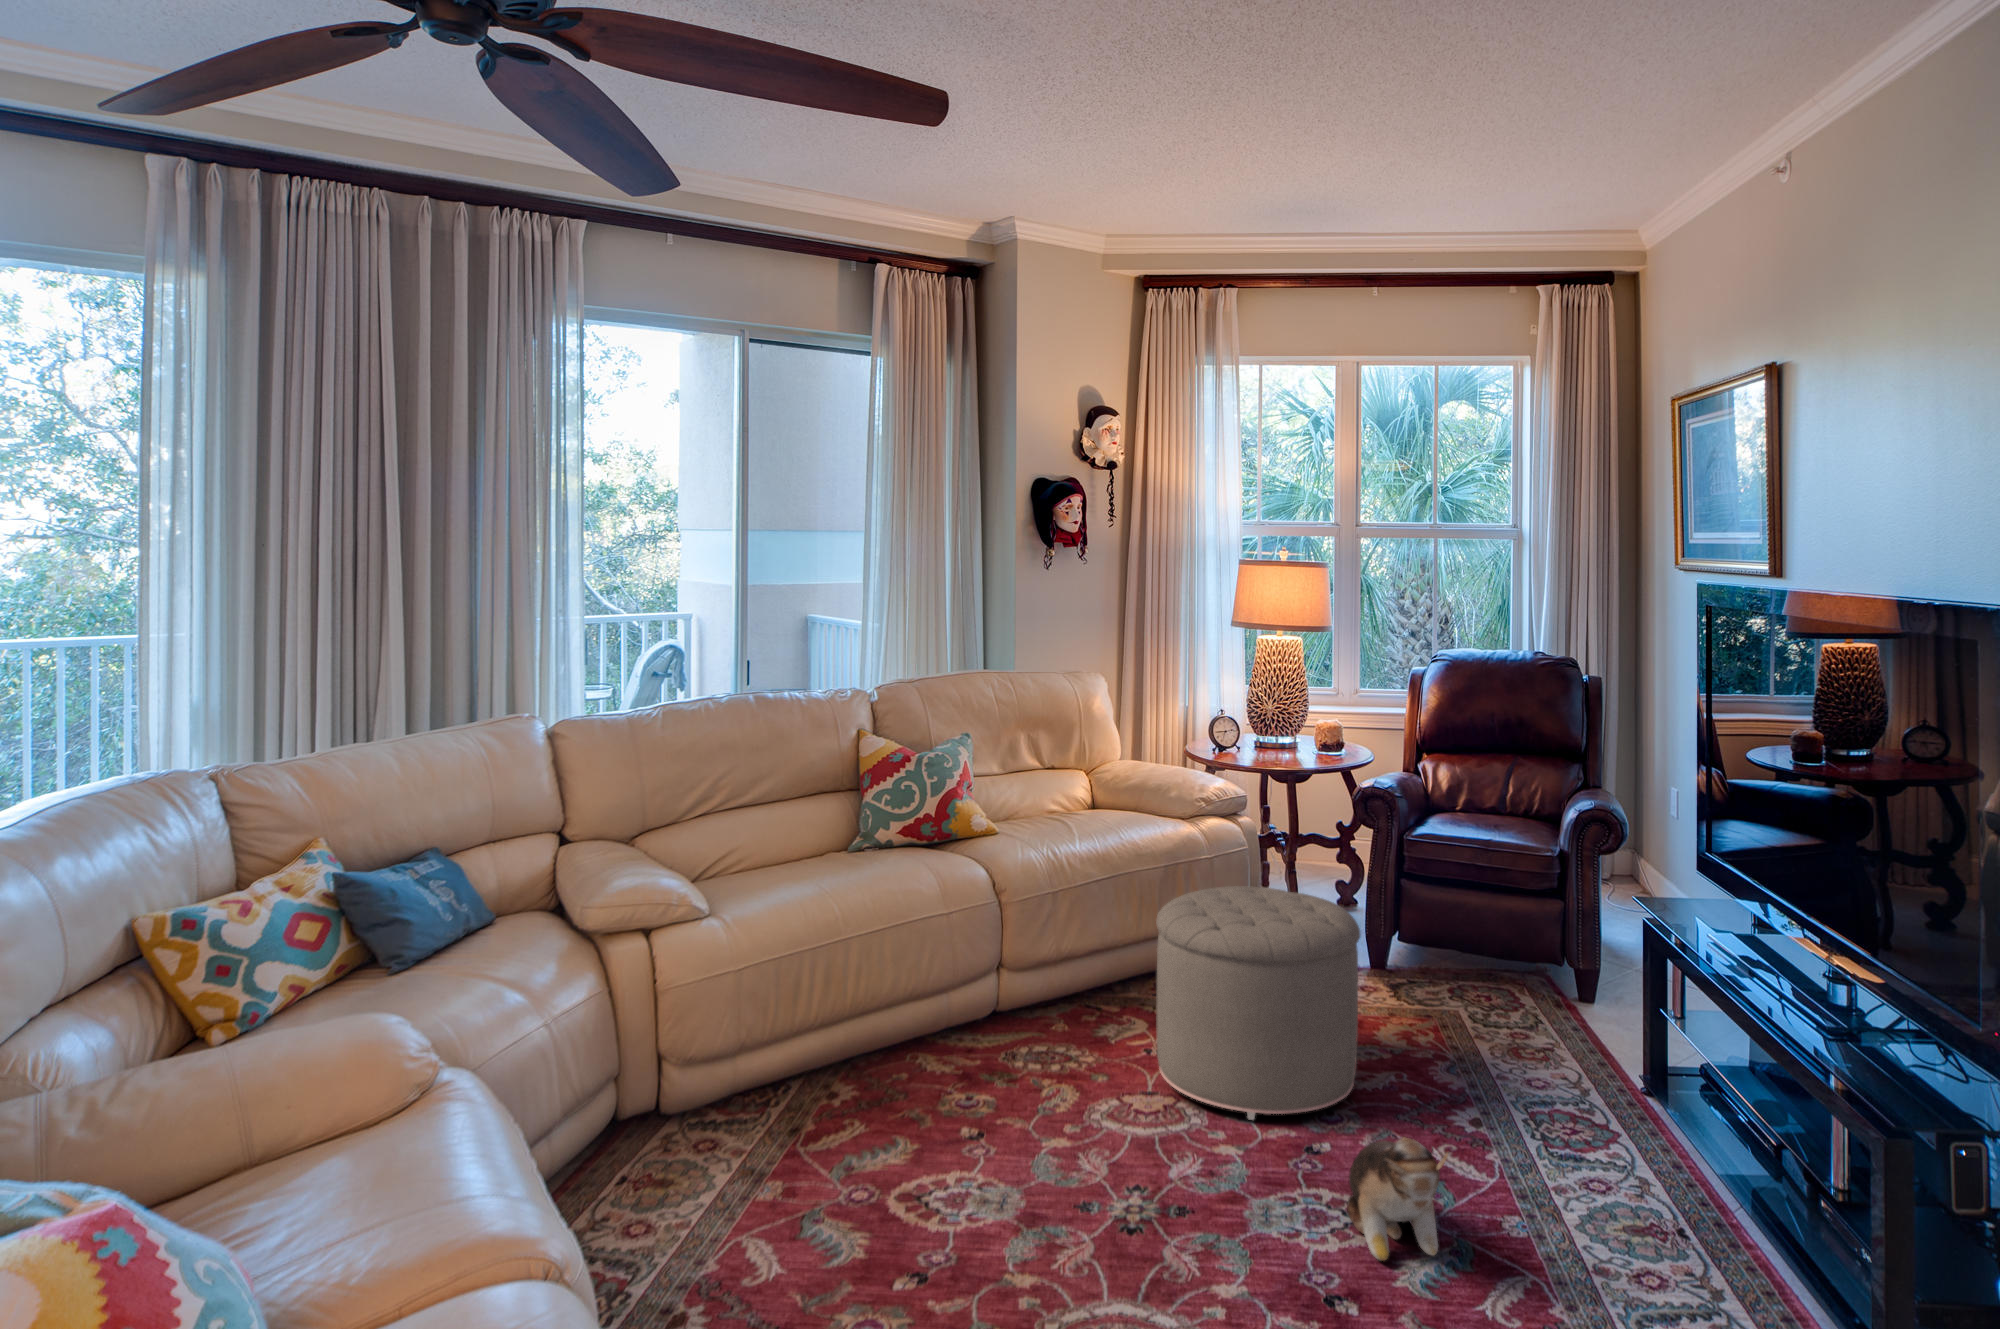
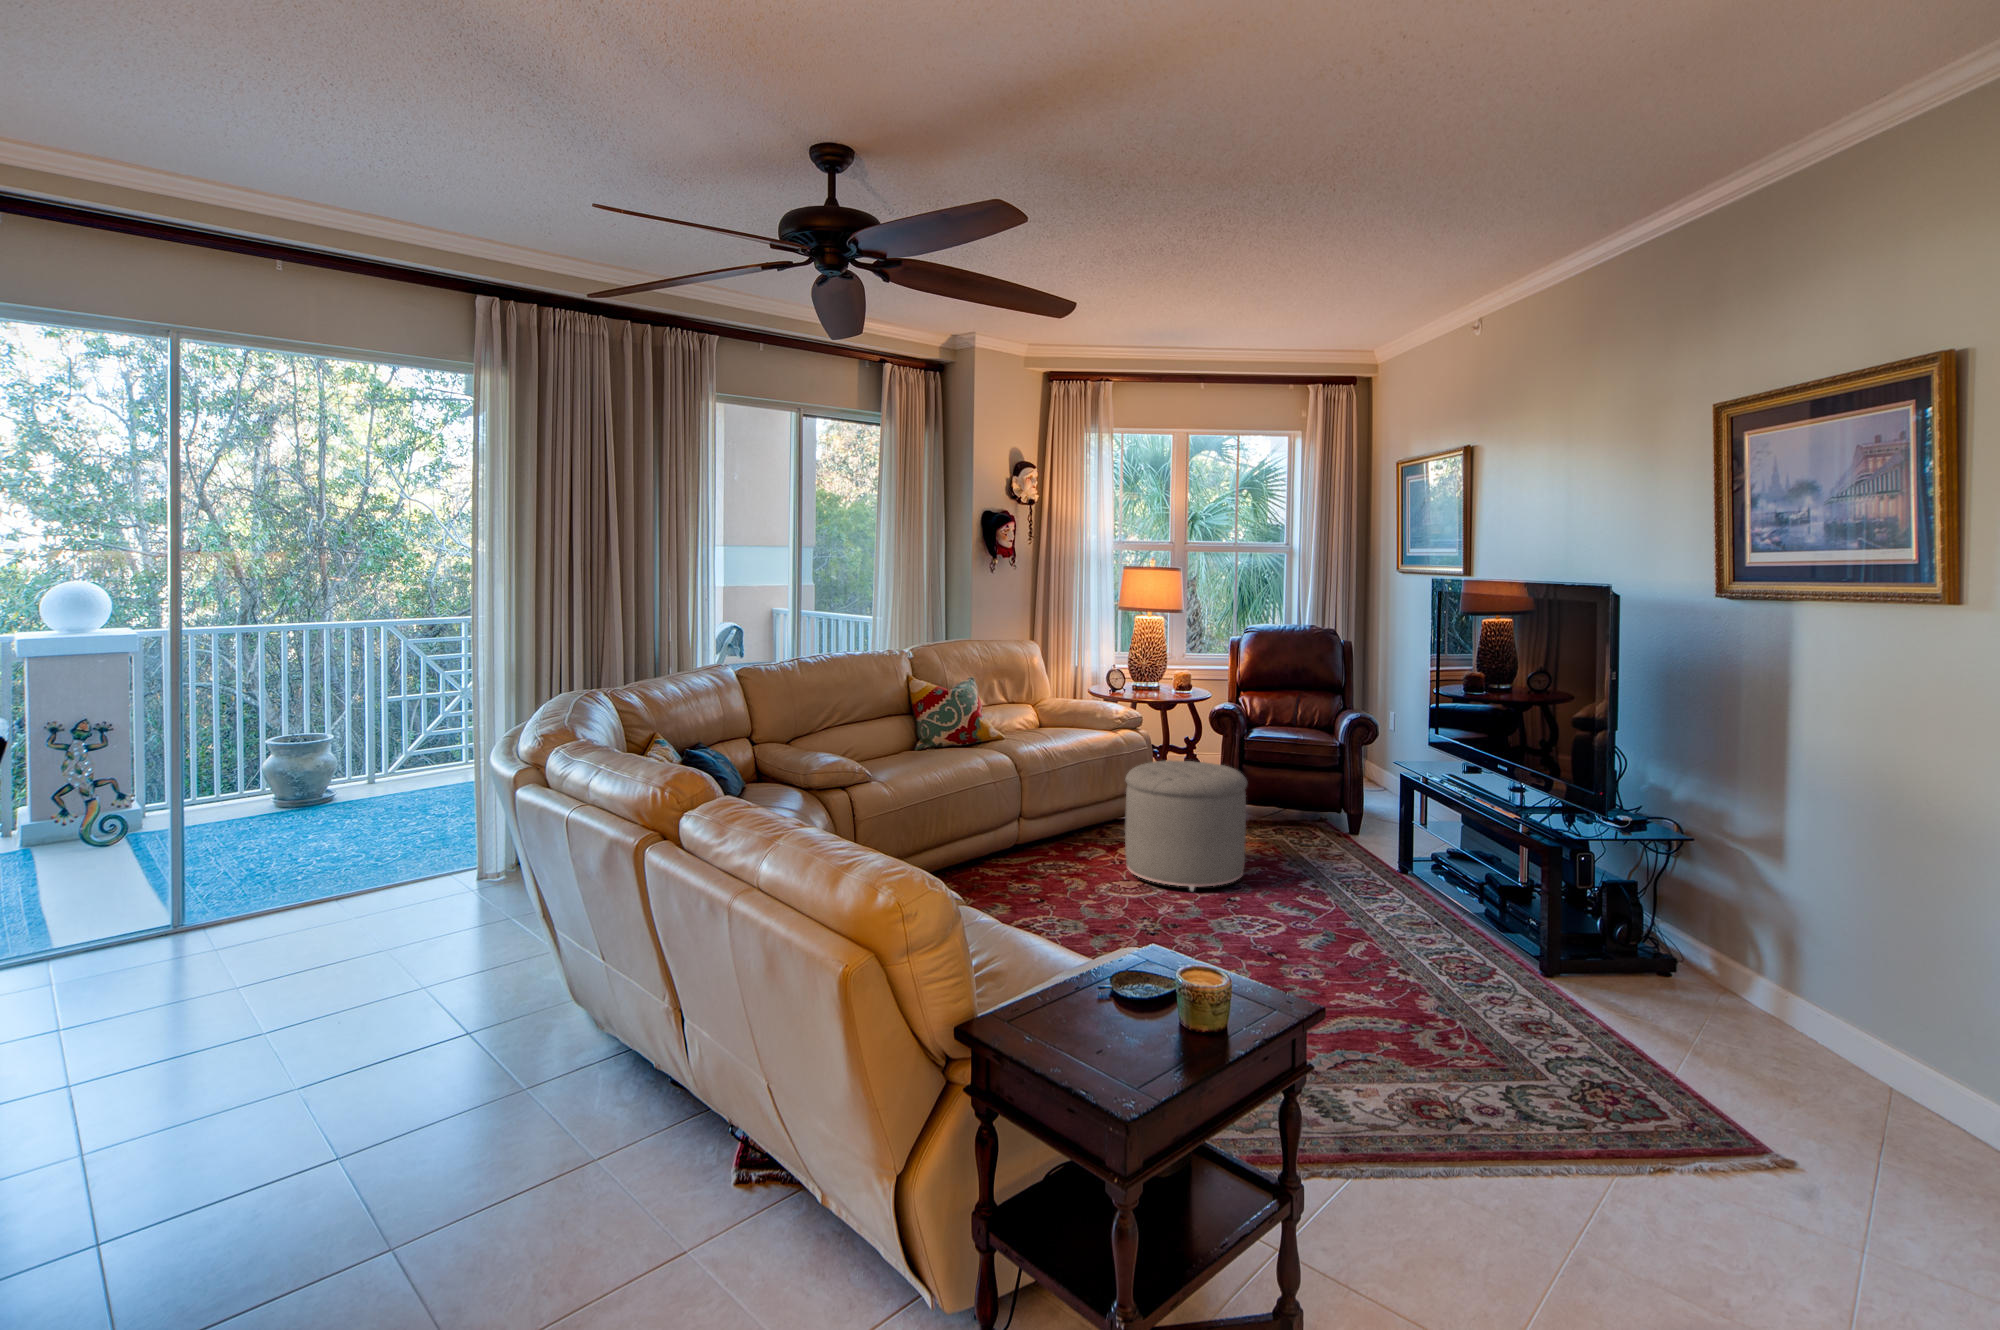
plush toy: present [1347,1137,1448,1261] -> none [1260,874,1332,944]

